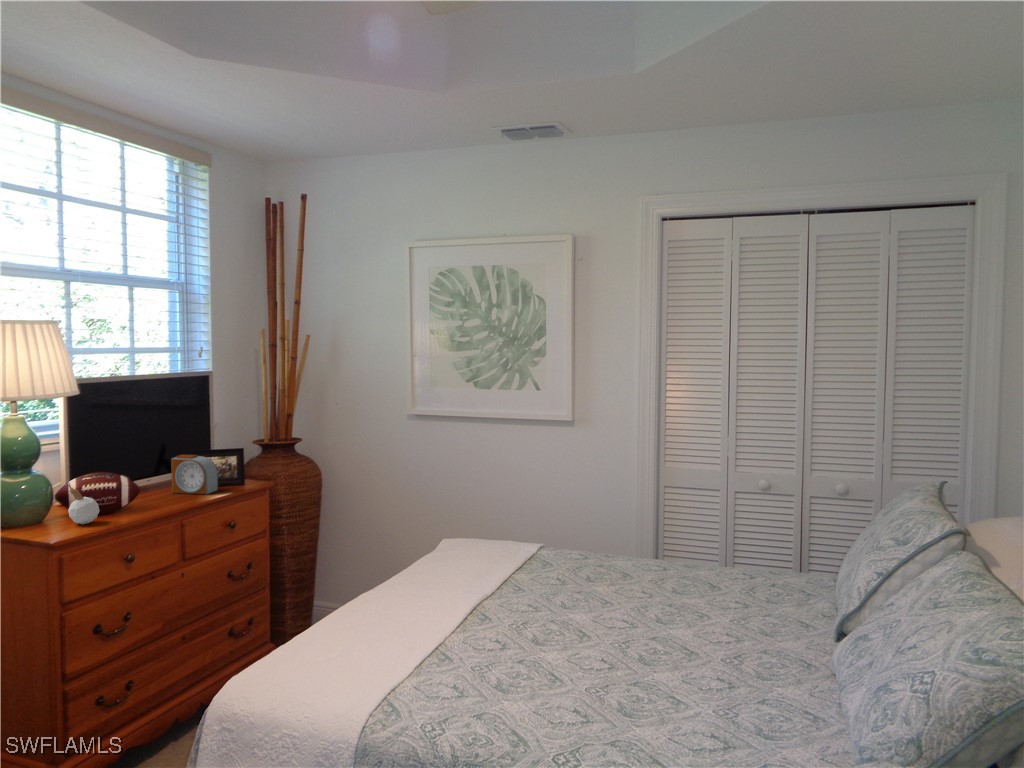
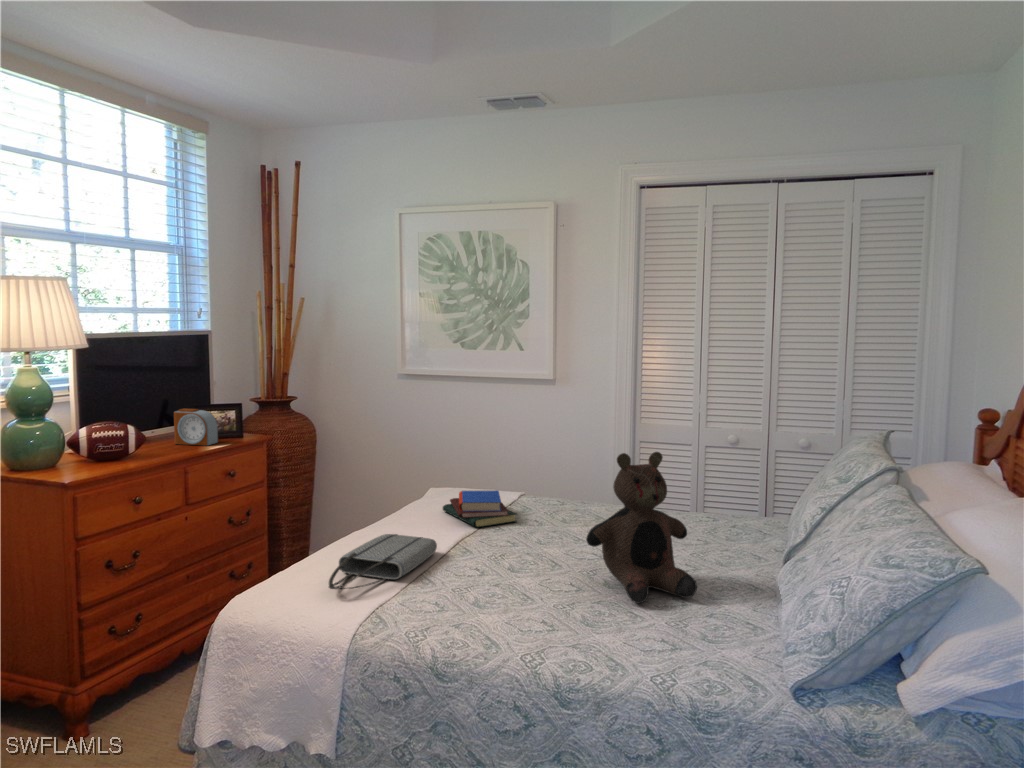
candle: present [67,480,100,524] -> none [79,427,109,469]
teddy bear: none [619,512,744,686] -> present [586,452,697,603]
book: none [456,544,537,587] -> present [443,490,516,527]
tote bag: none [334,599,452,671] -> present [329,534,437,589]

